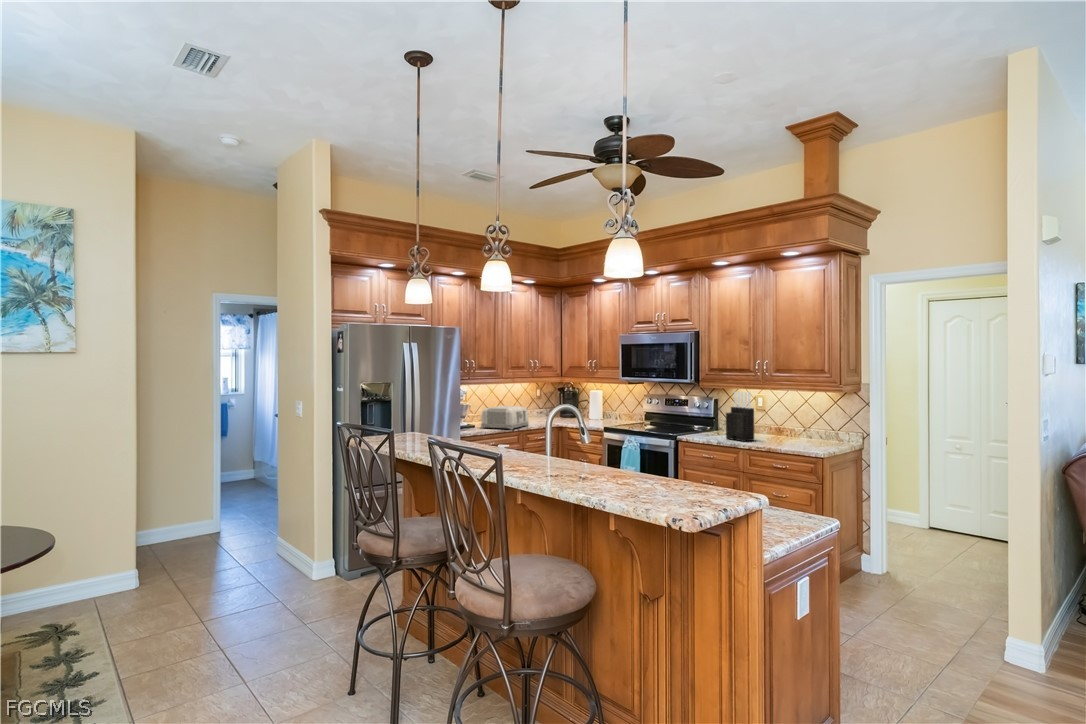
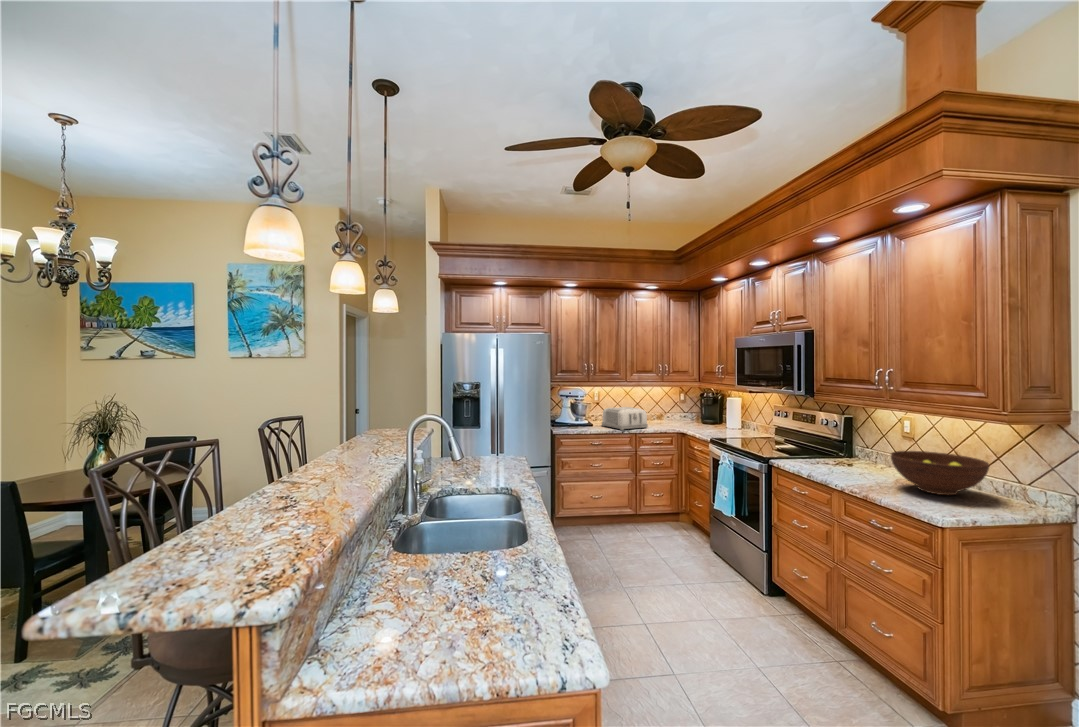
knife block: present [726,391,754,441] -> none [829,410,866,479]
fruit bowl: none [772,417,826,443] -> present [891,451,989,495]

